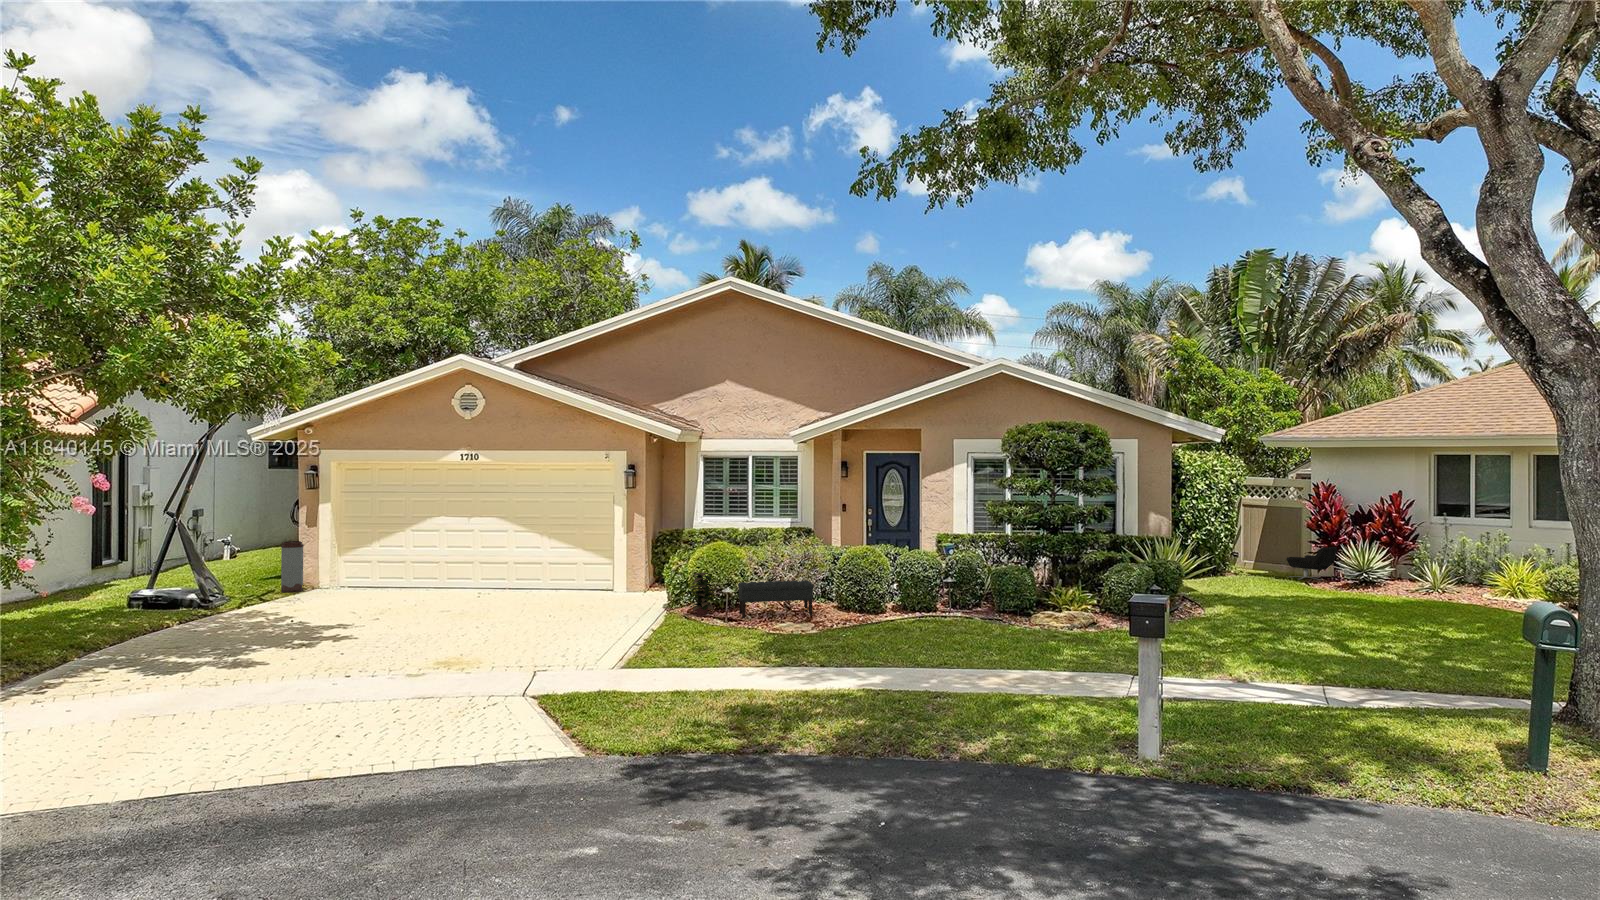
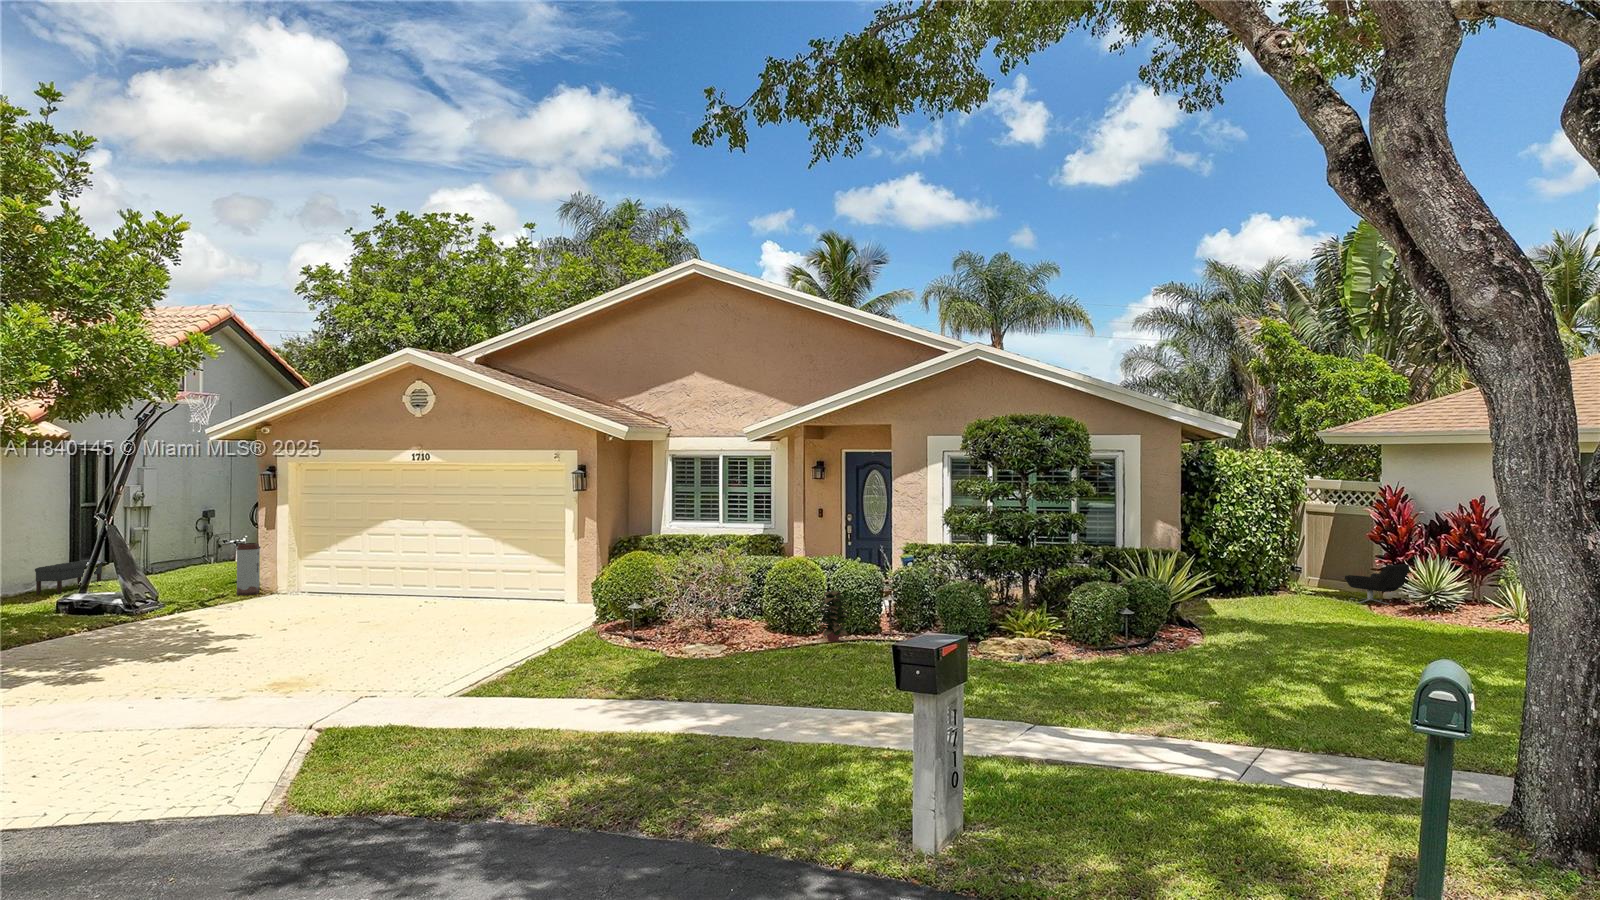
decorative plant: present [689,573,716,615] -> present [817,591,849,641]
bench: present [738,580,814,618] -> present [35,560,103,595]

